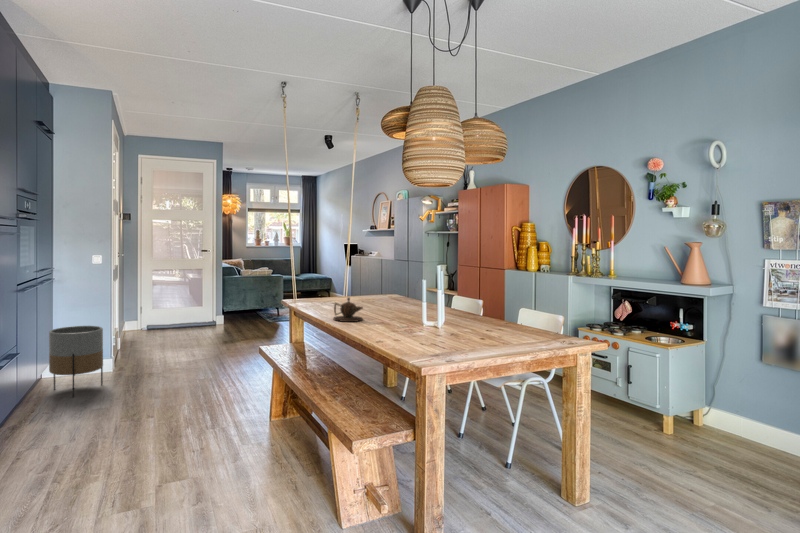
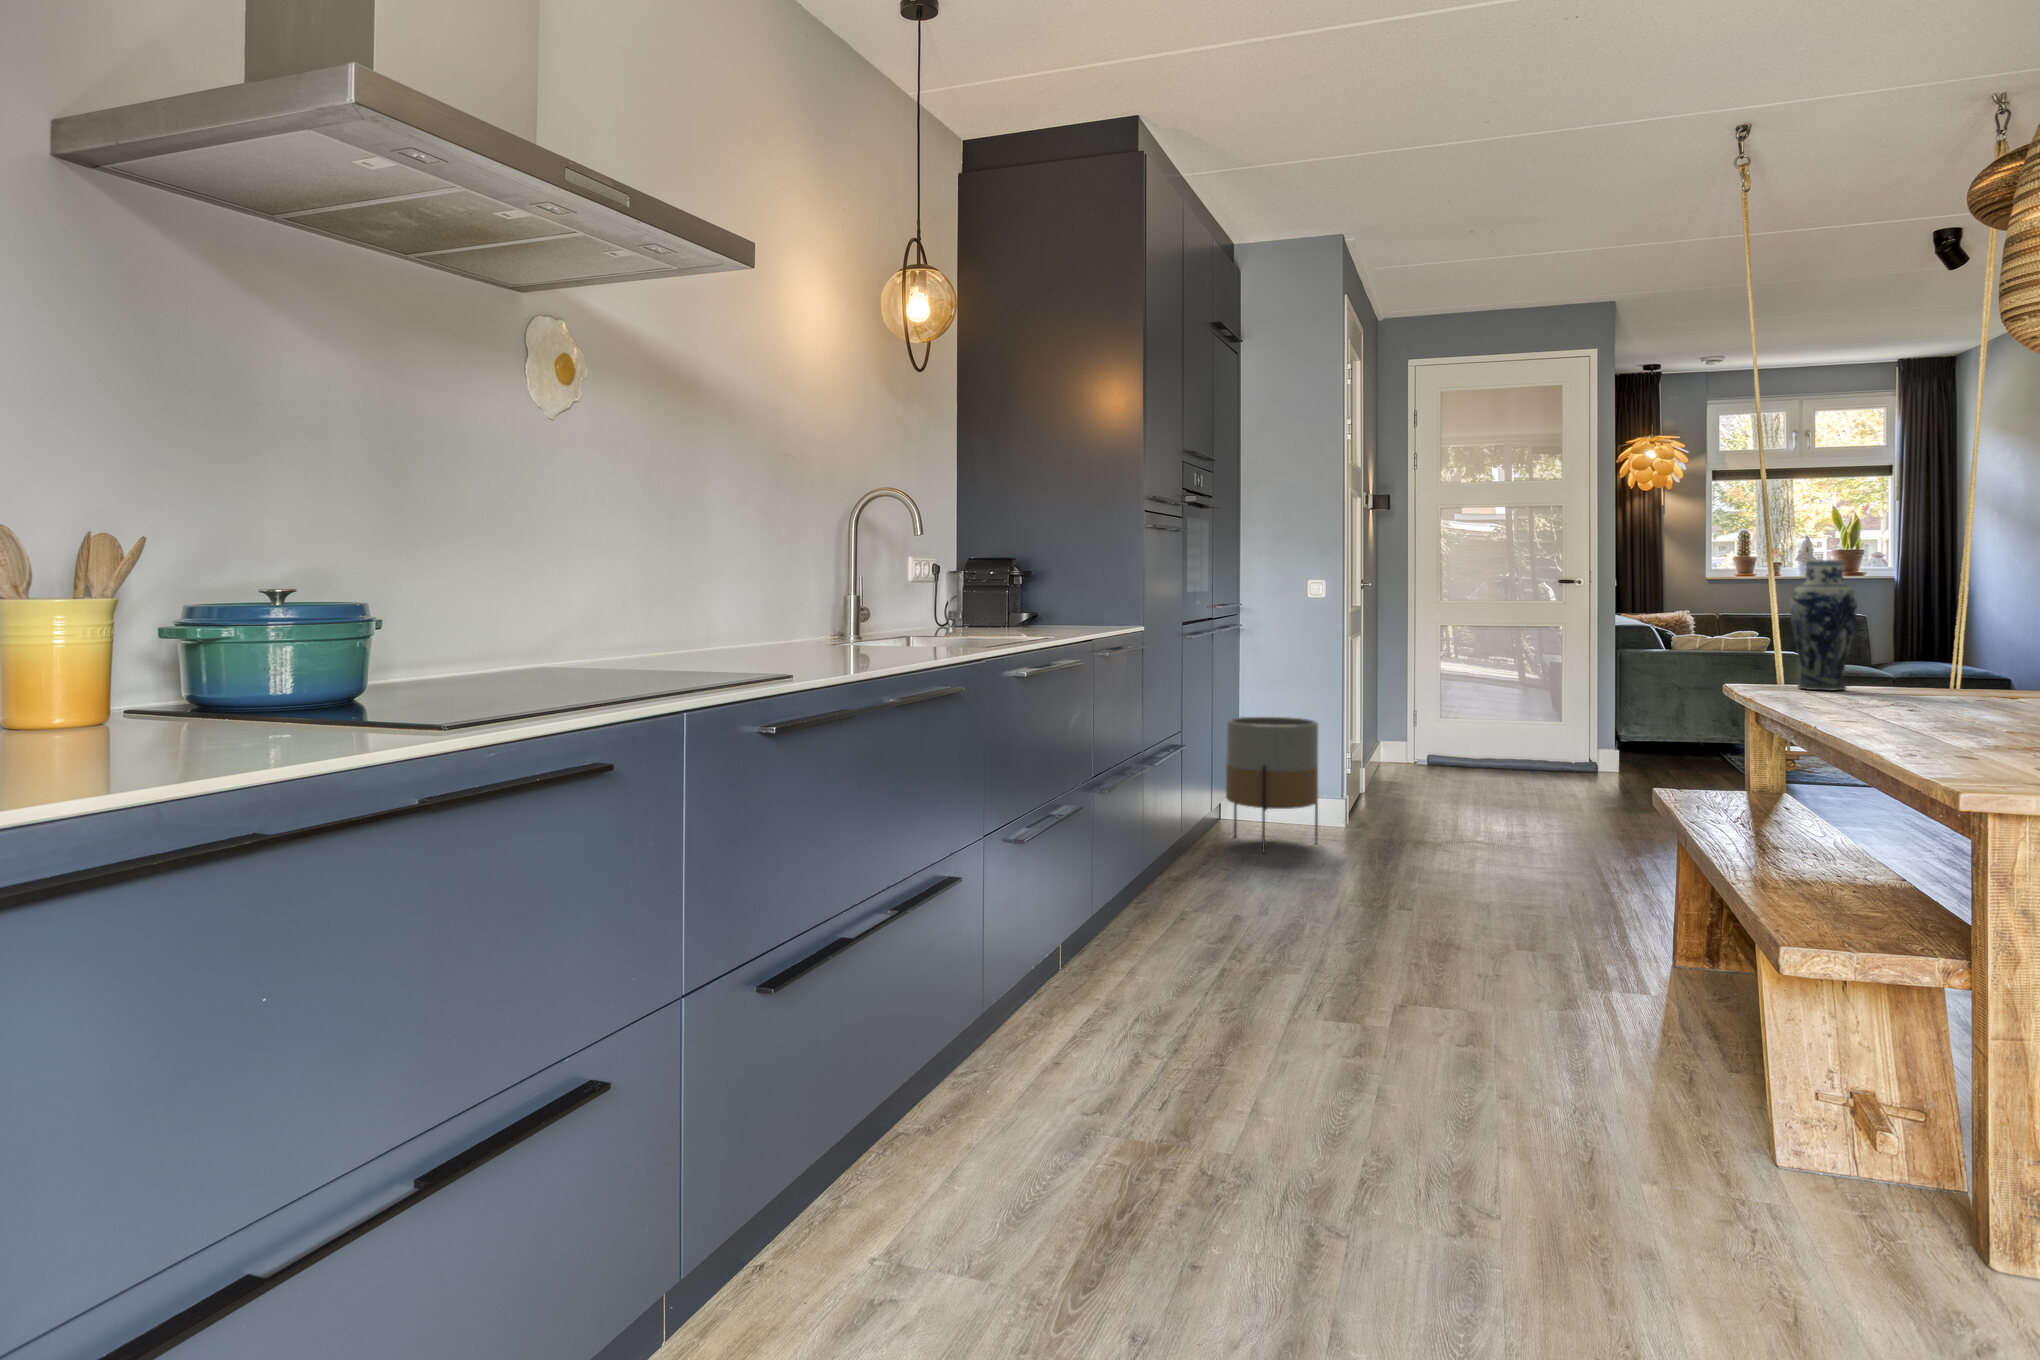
vase: none [304,260,323,308] -> present [1791,560,1857,690]
teapot: present [334,298,363,322] -> none [1861,648,1967,716]

